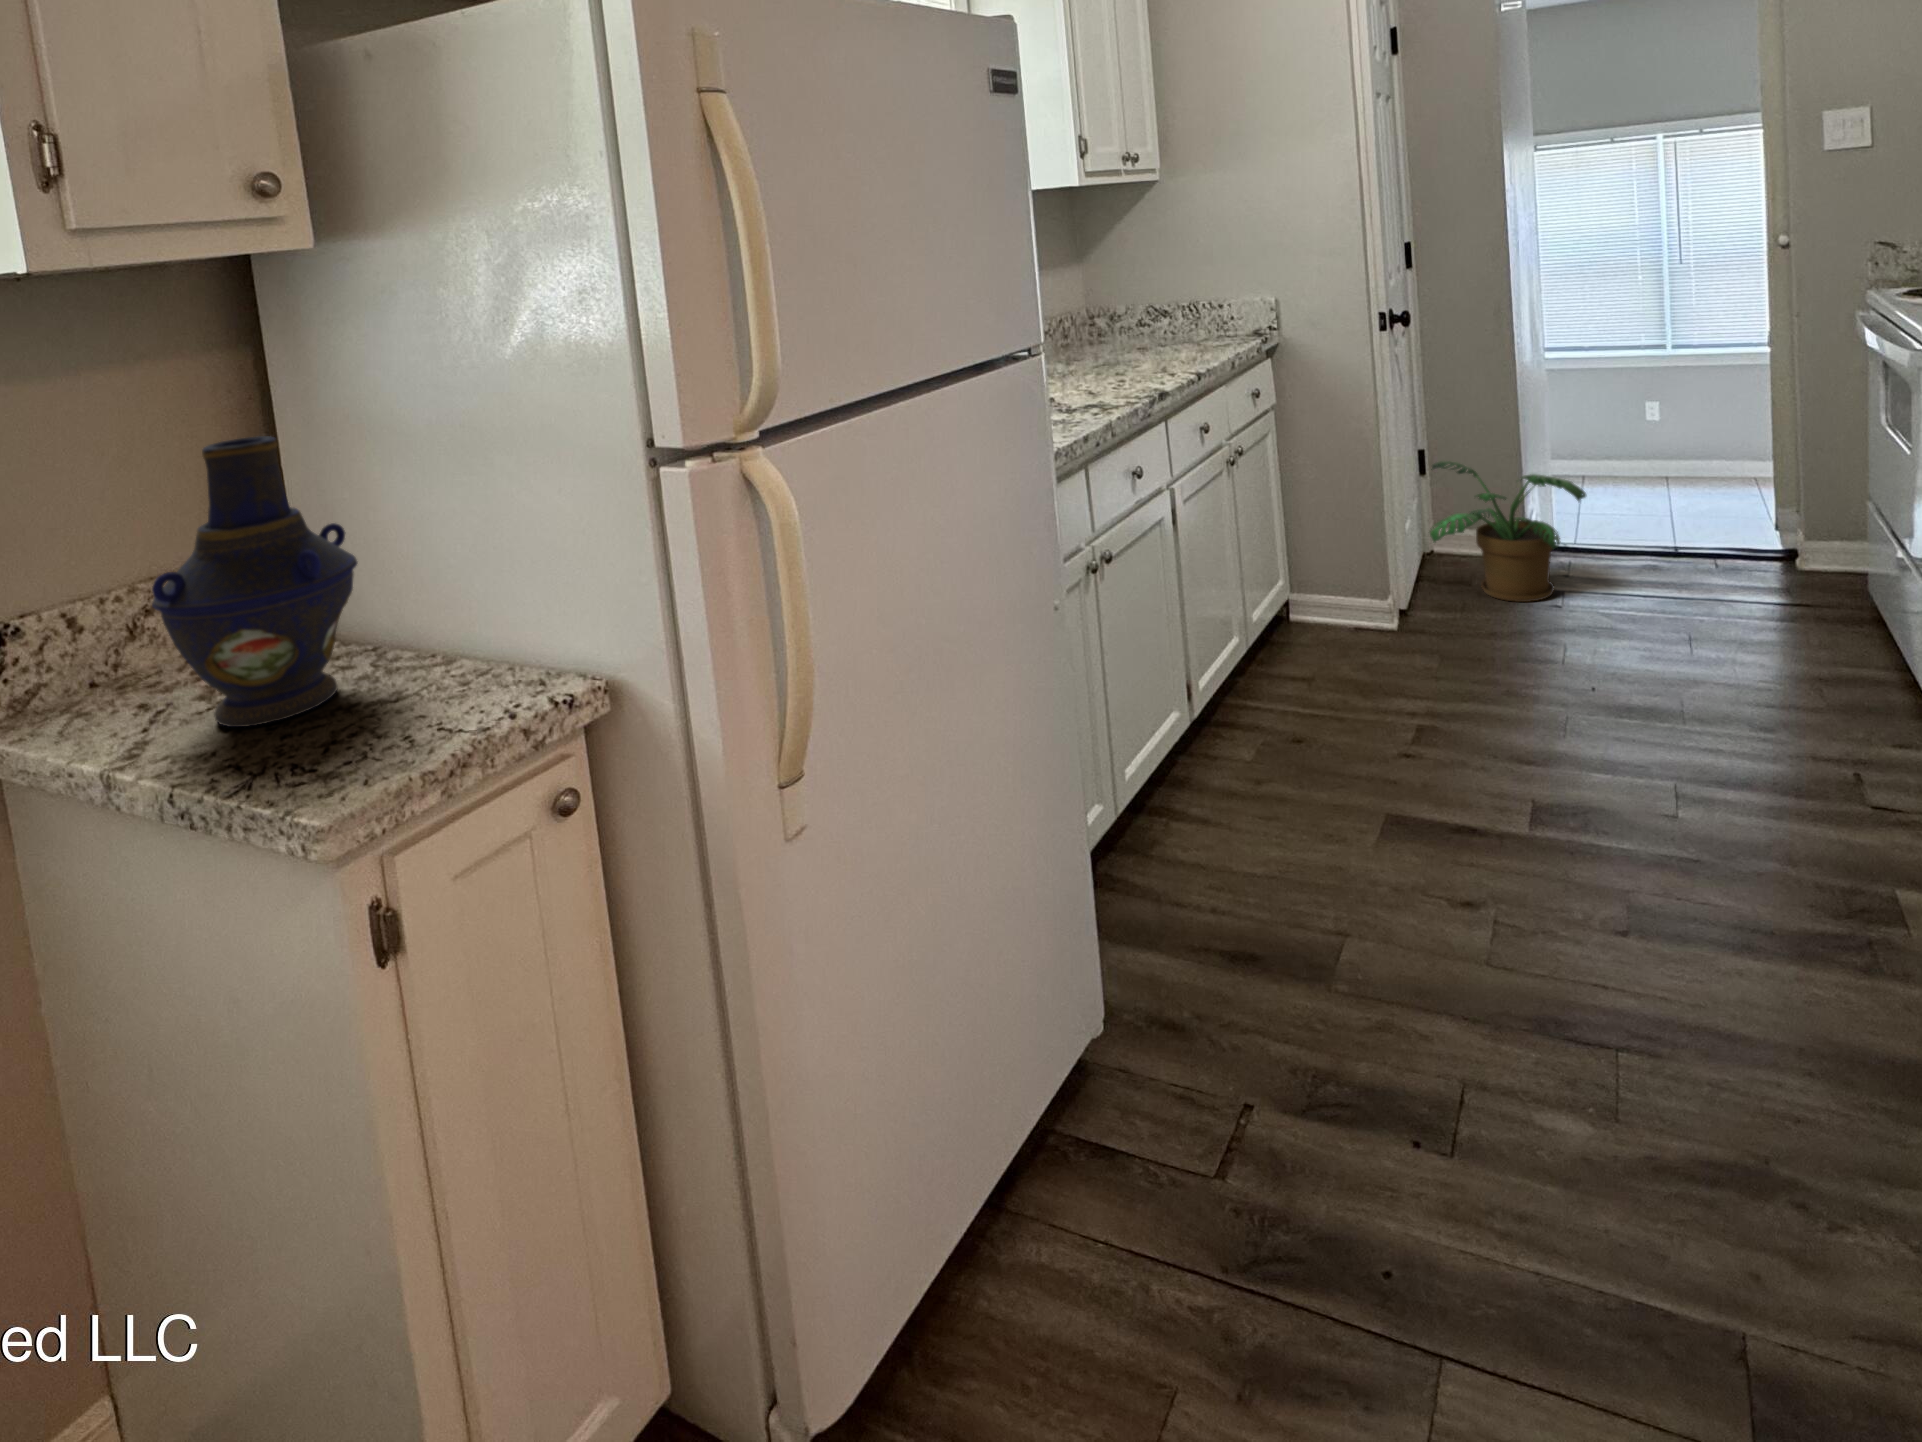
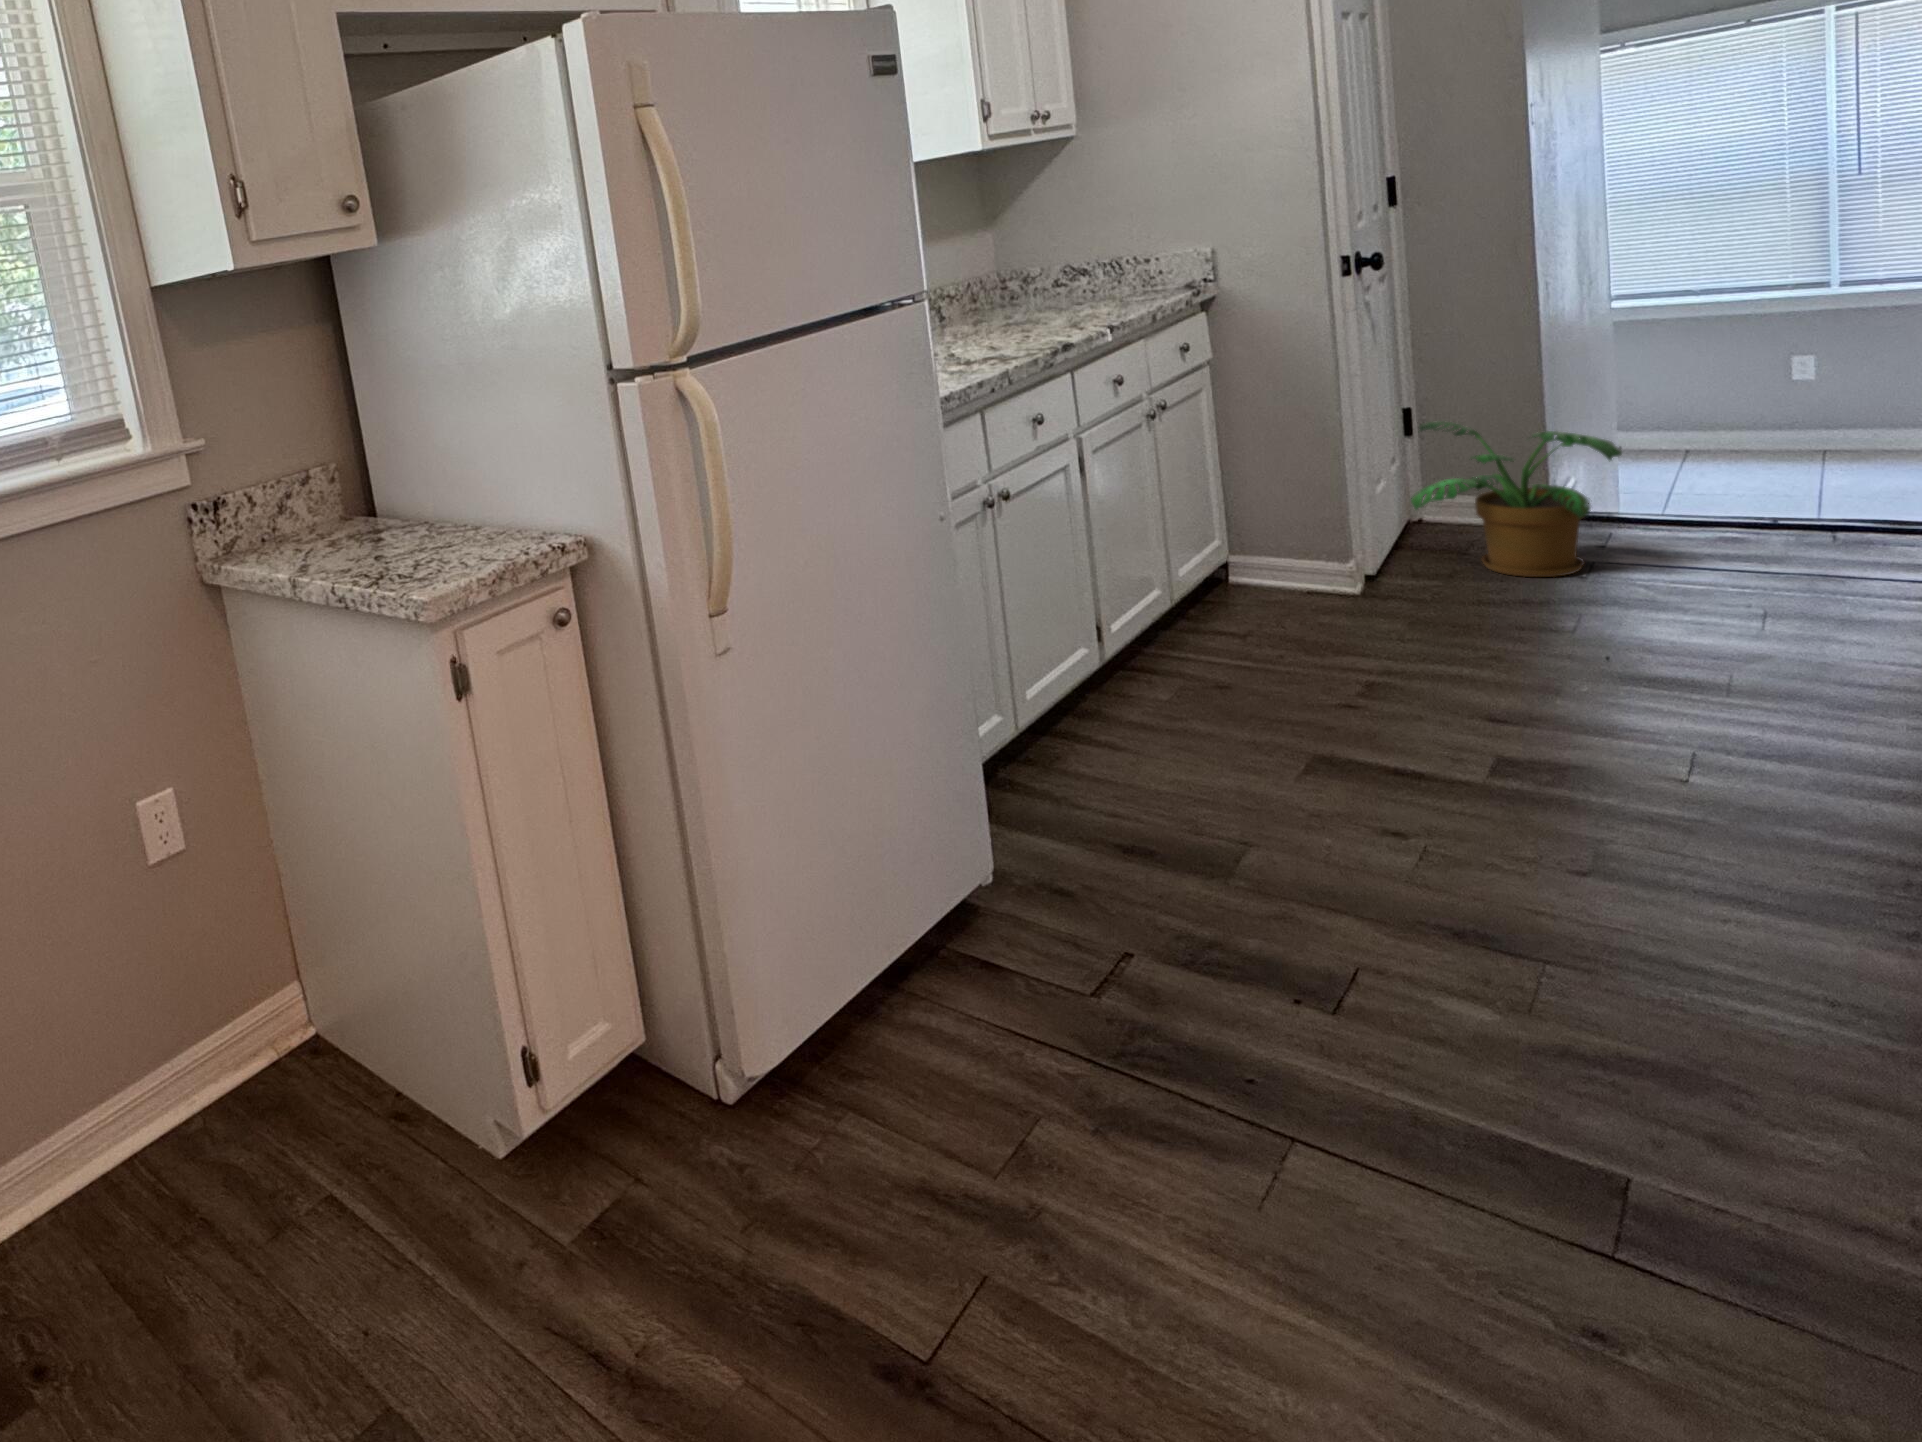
vase: present [152,436,357,727] -> none [307,373,419,559]

